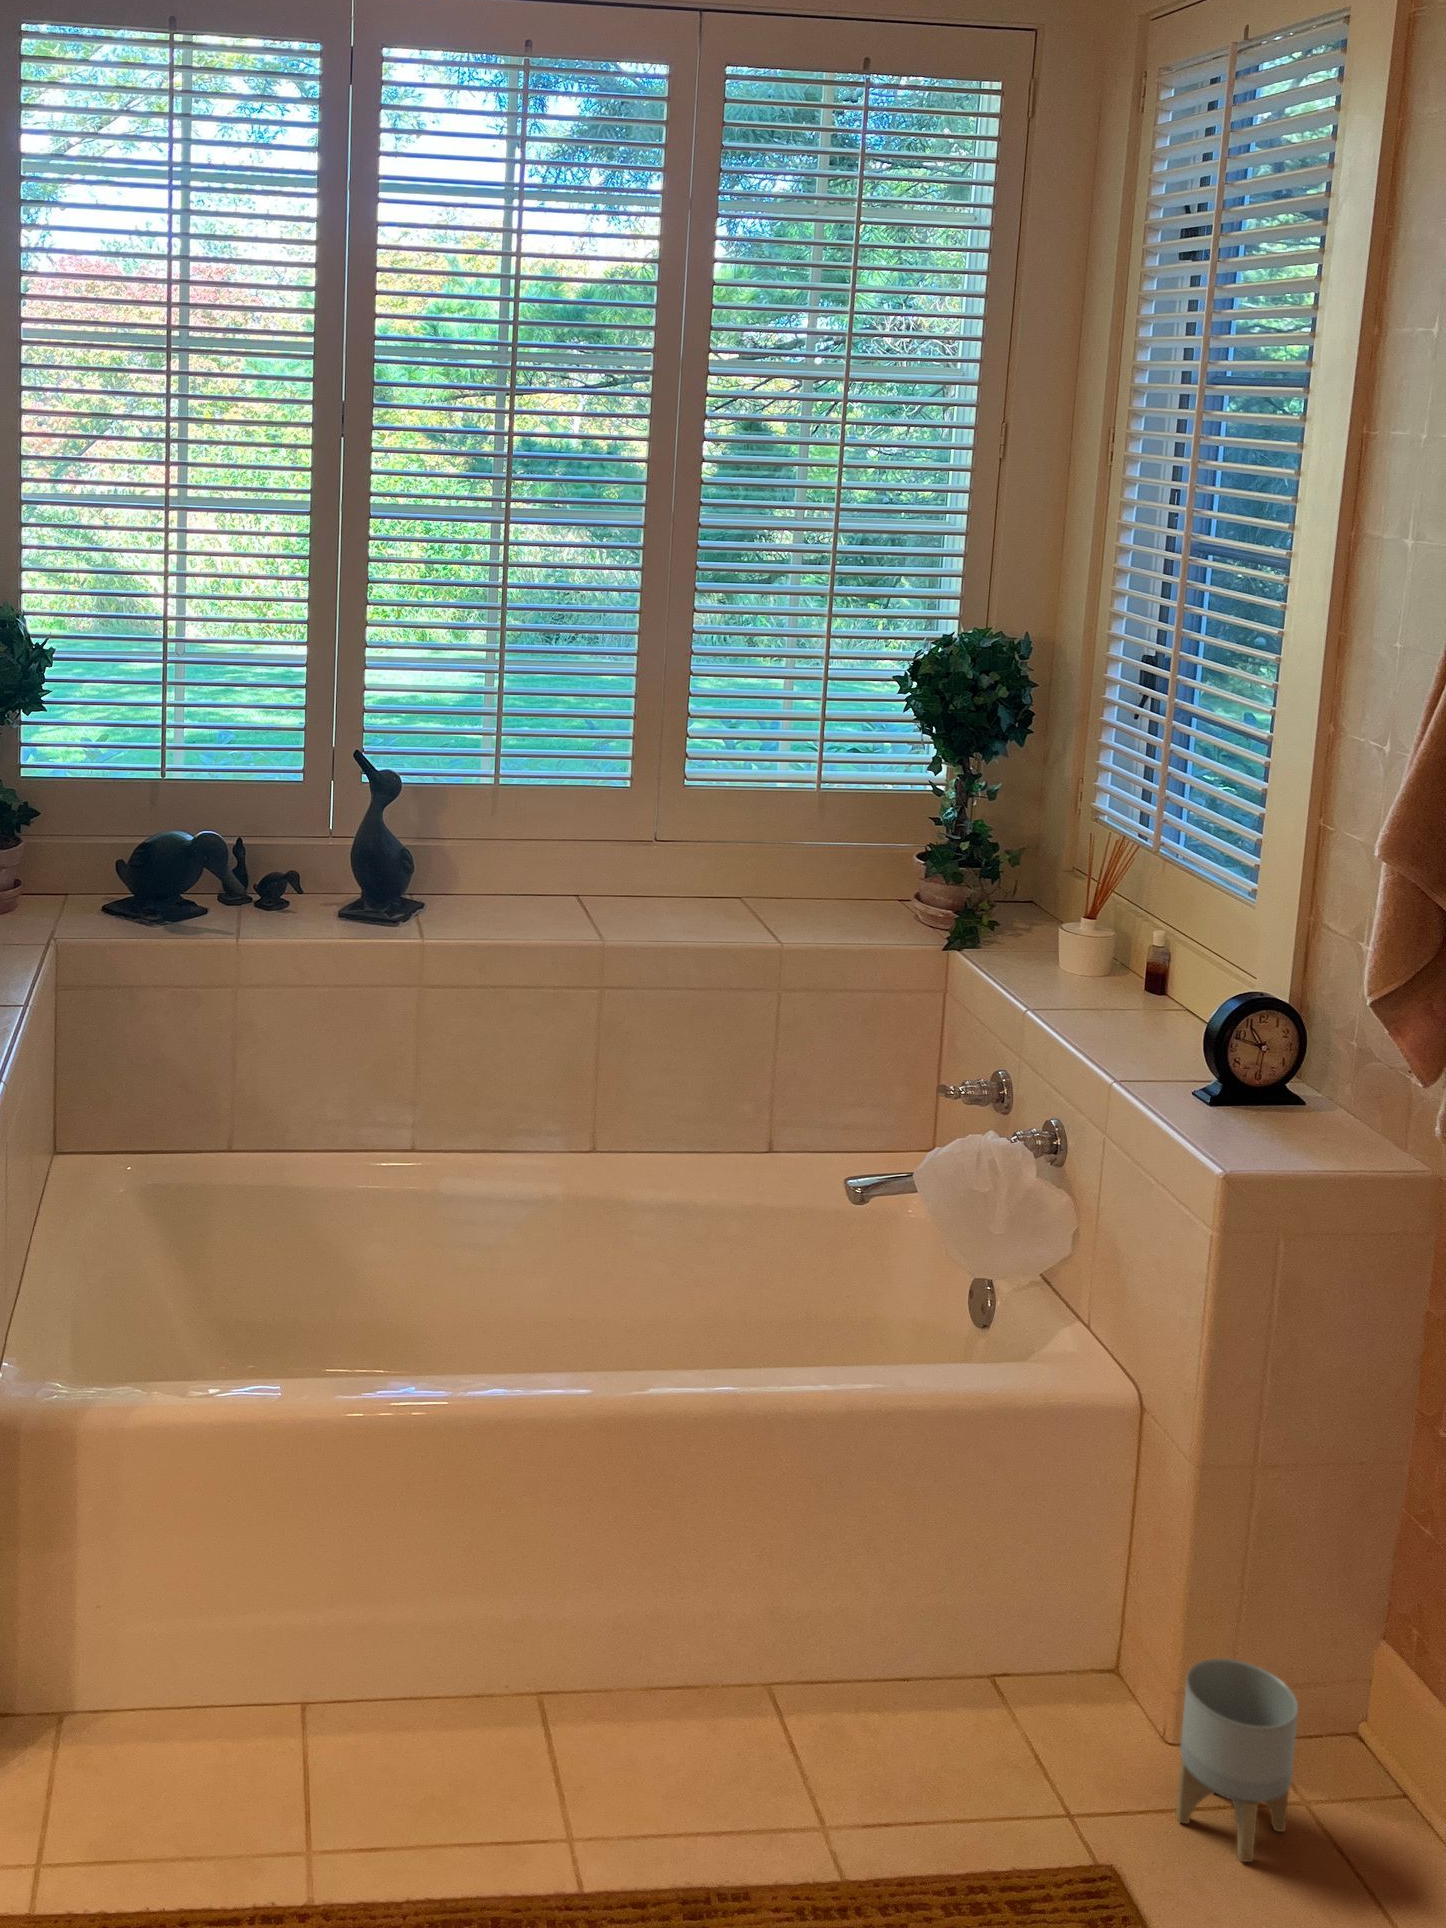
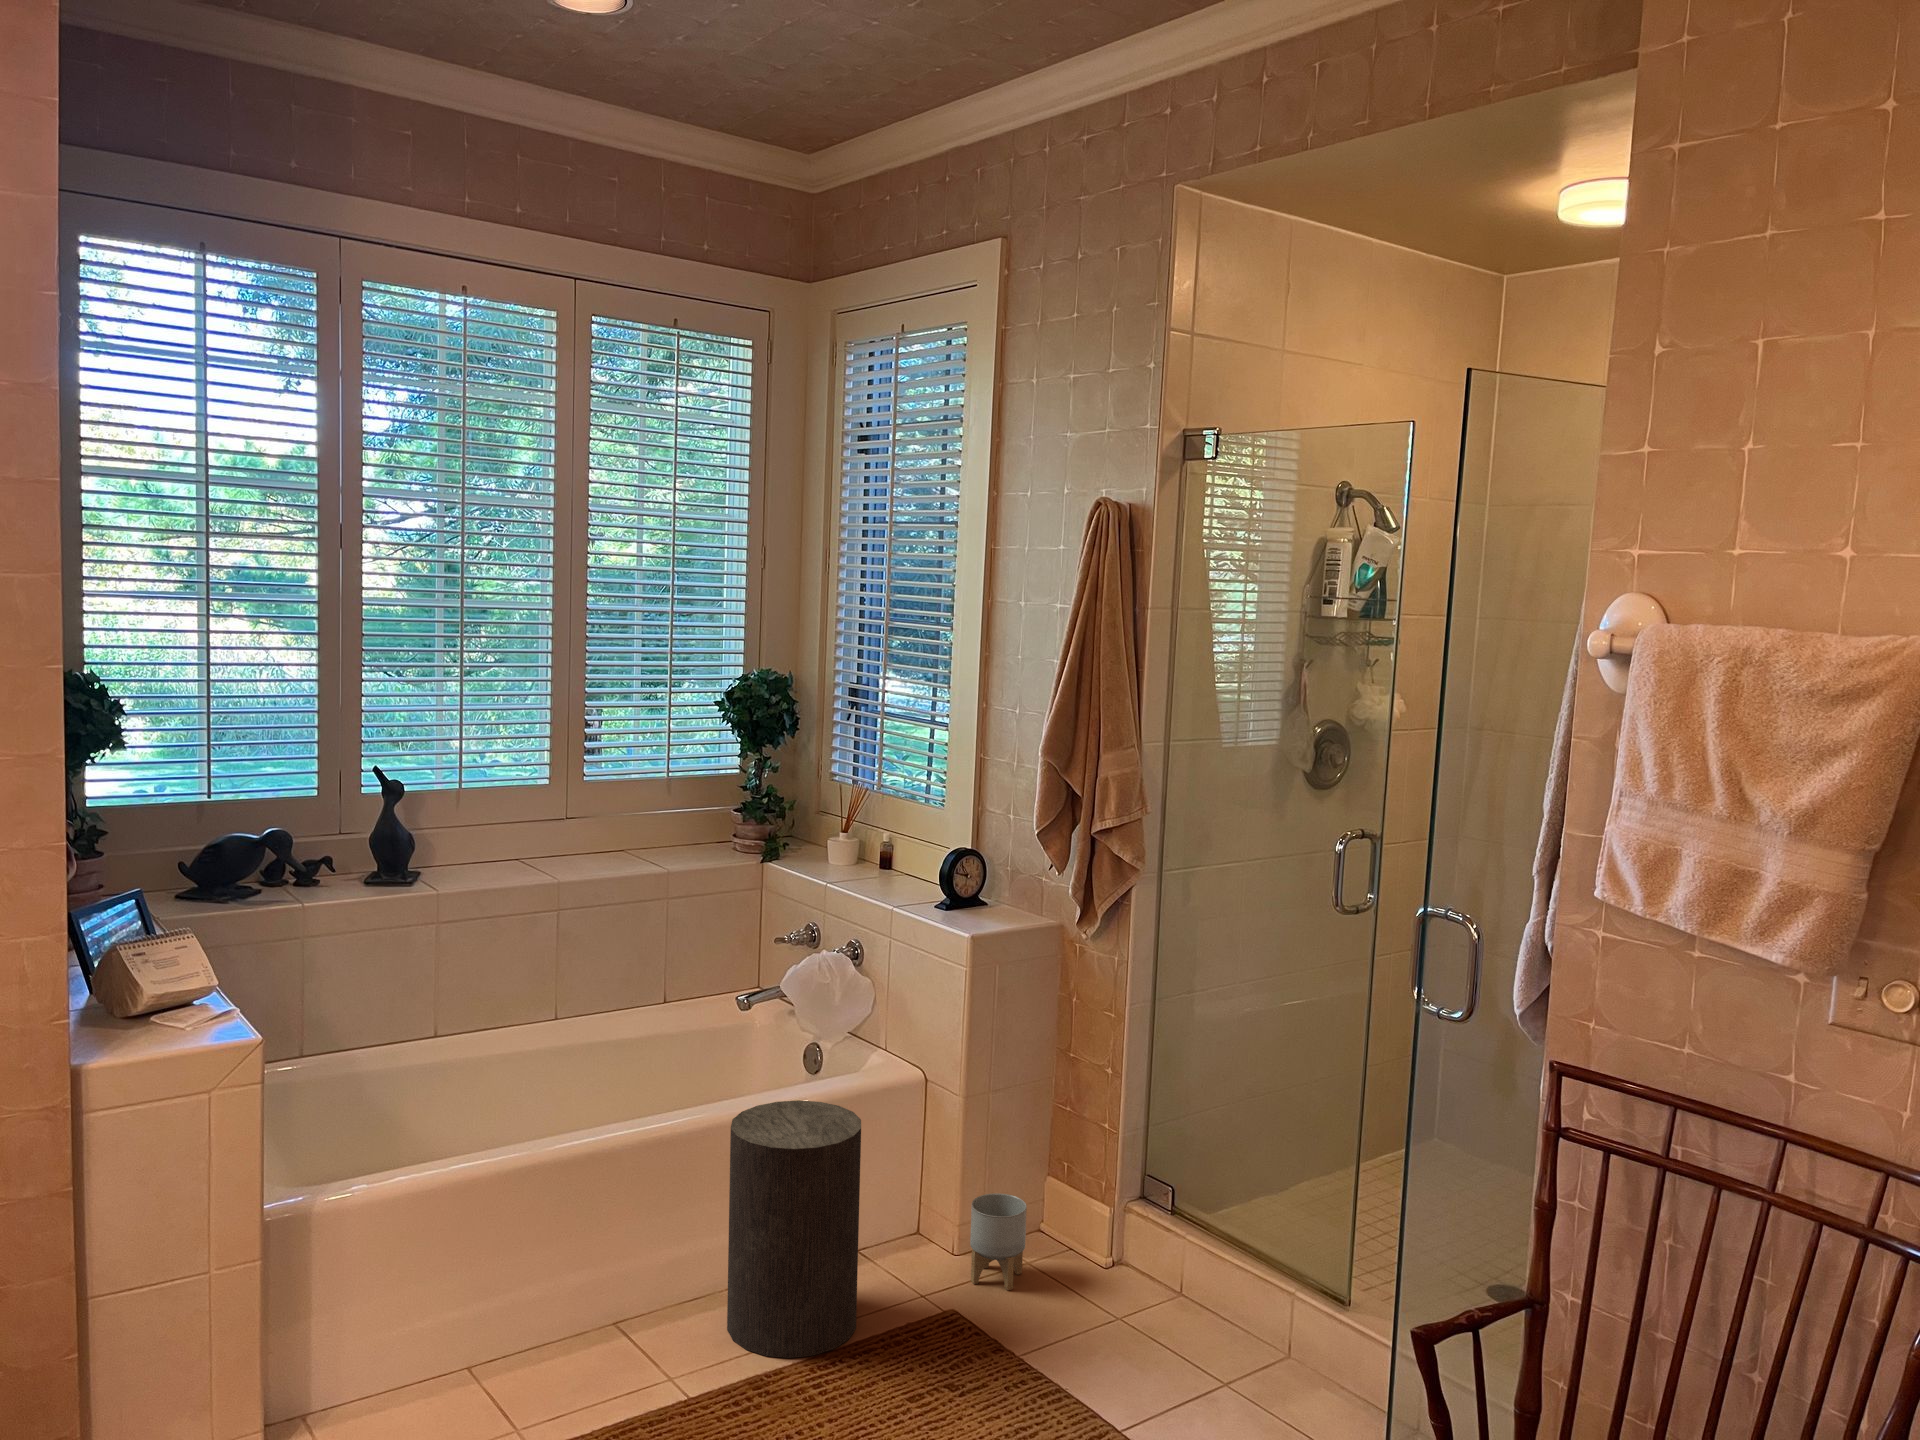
stool: none [704,1399,952,1875] -> present [727,1100,861,1358]

